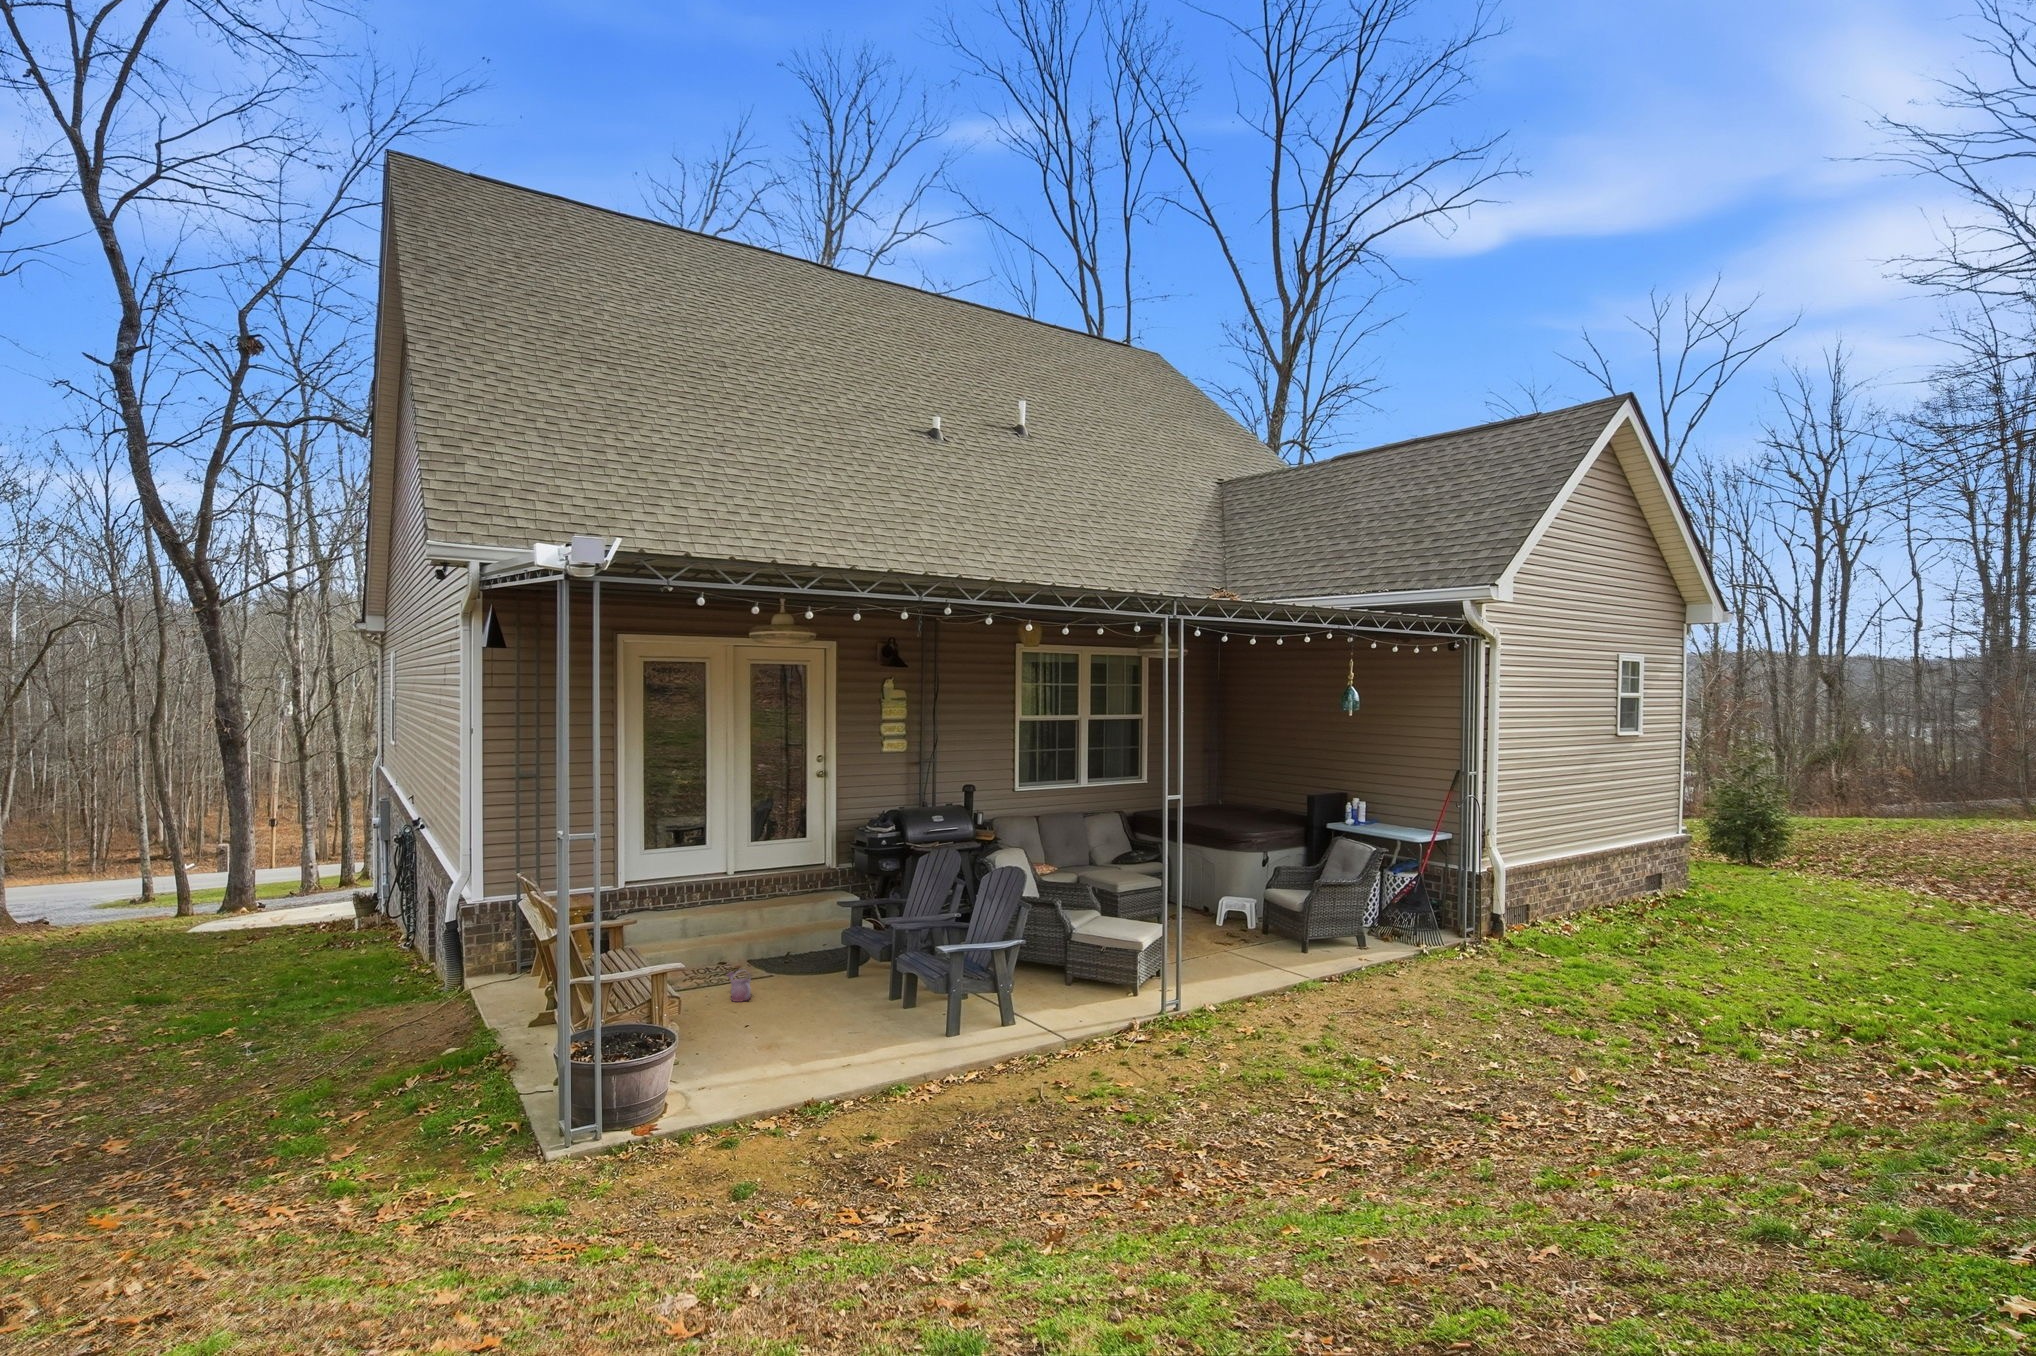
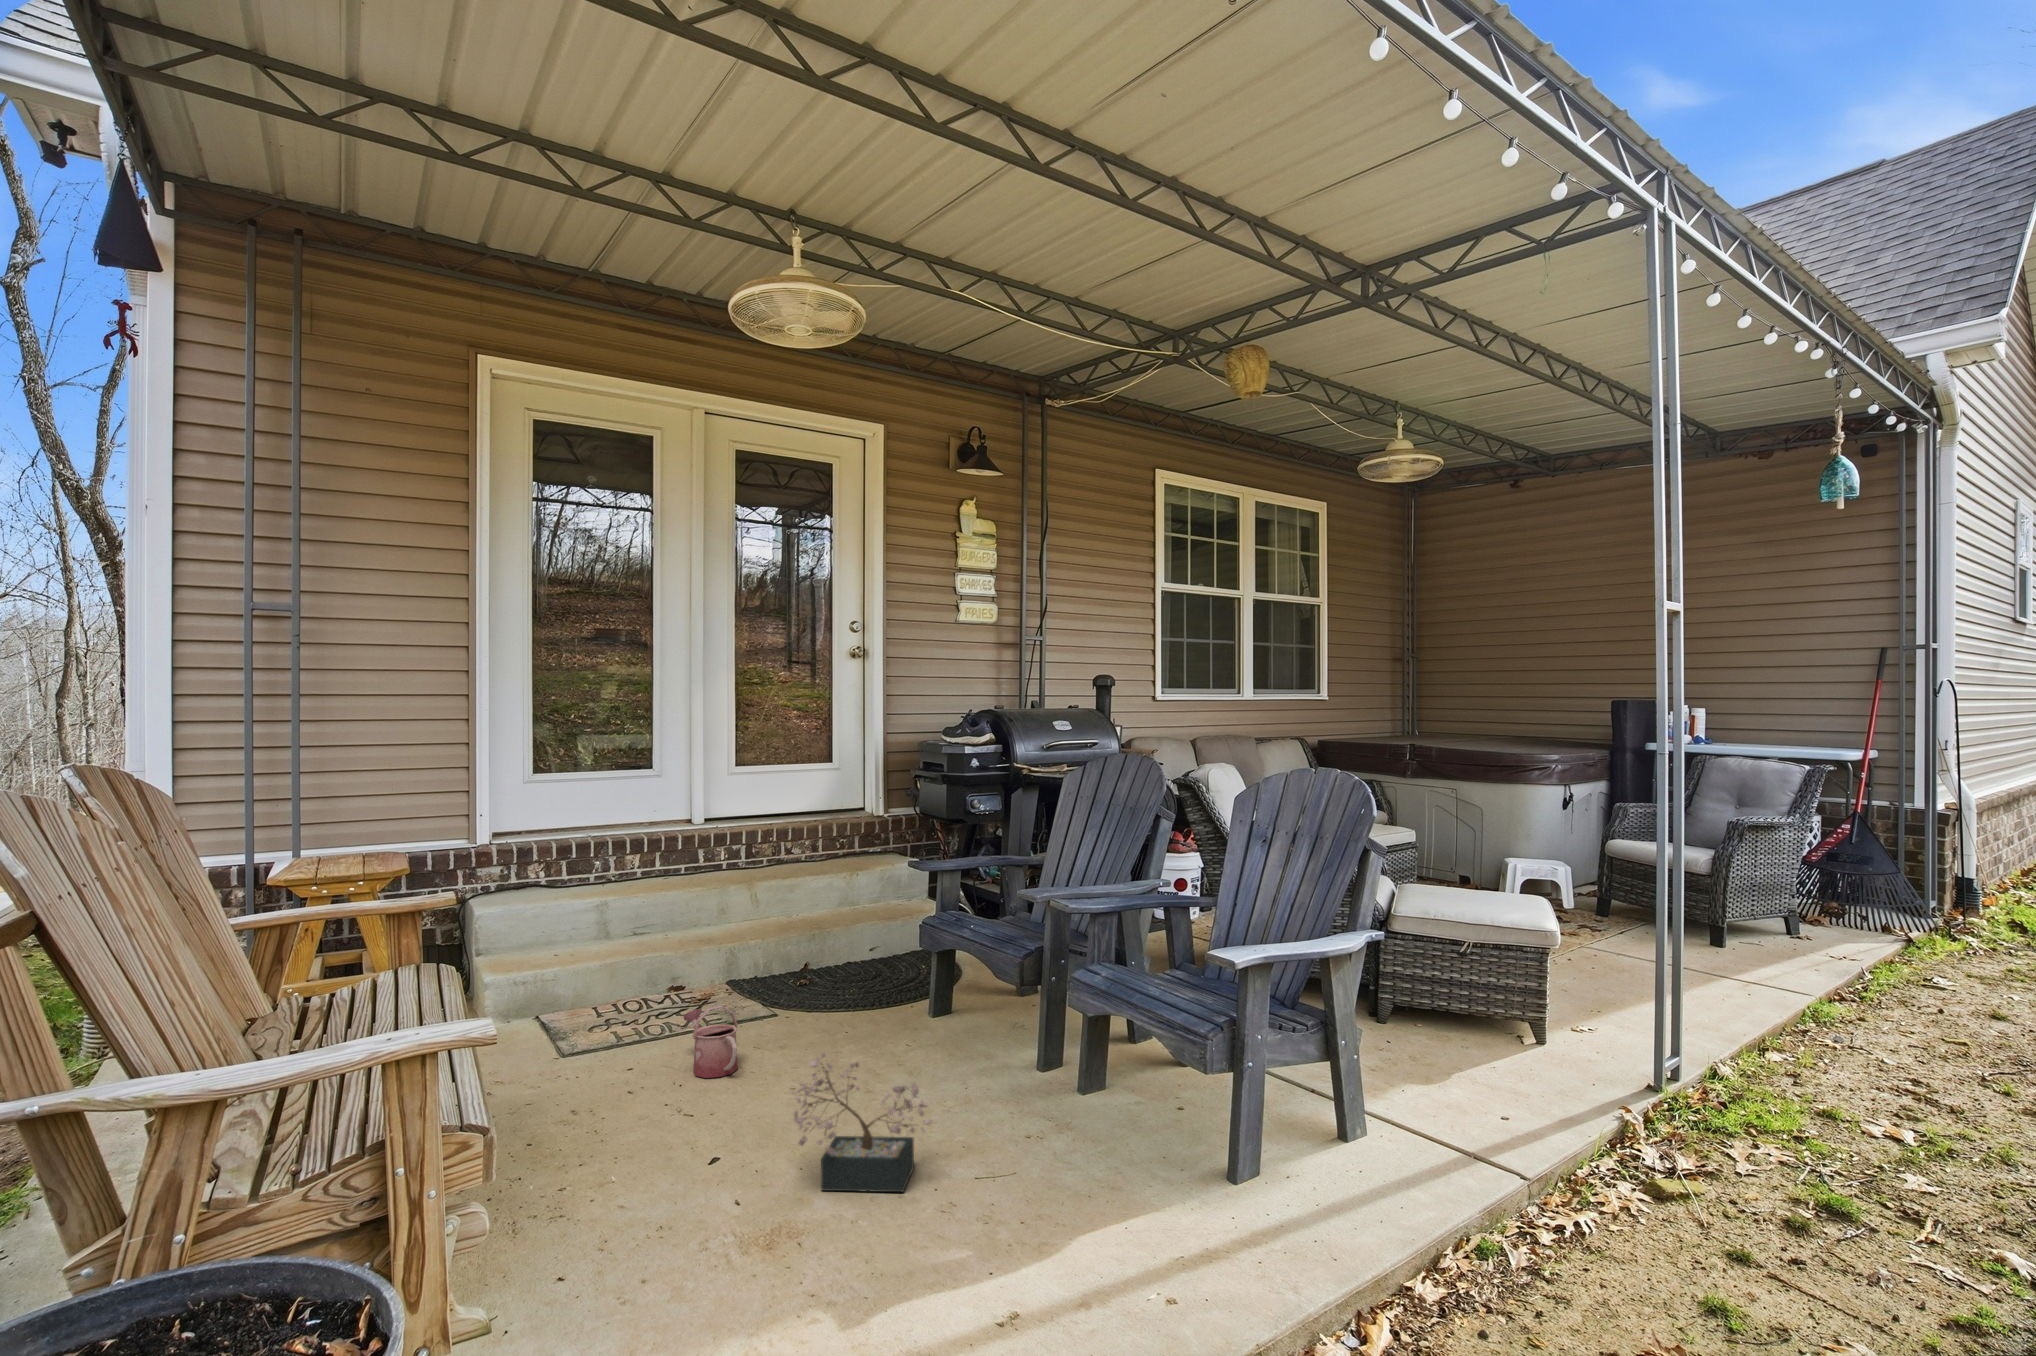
decorative plant: none [772,986,827,1038] -> present [792,1053,932,1192]

